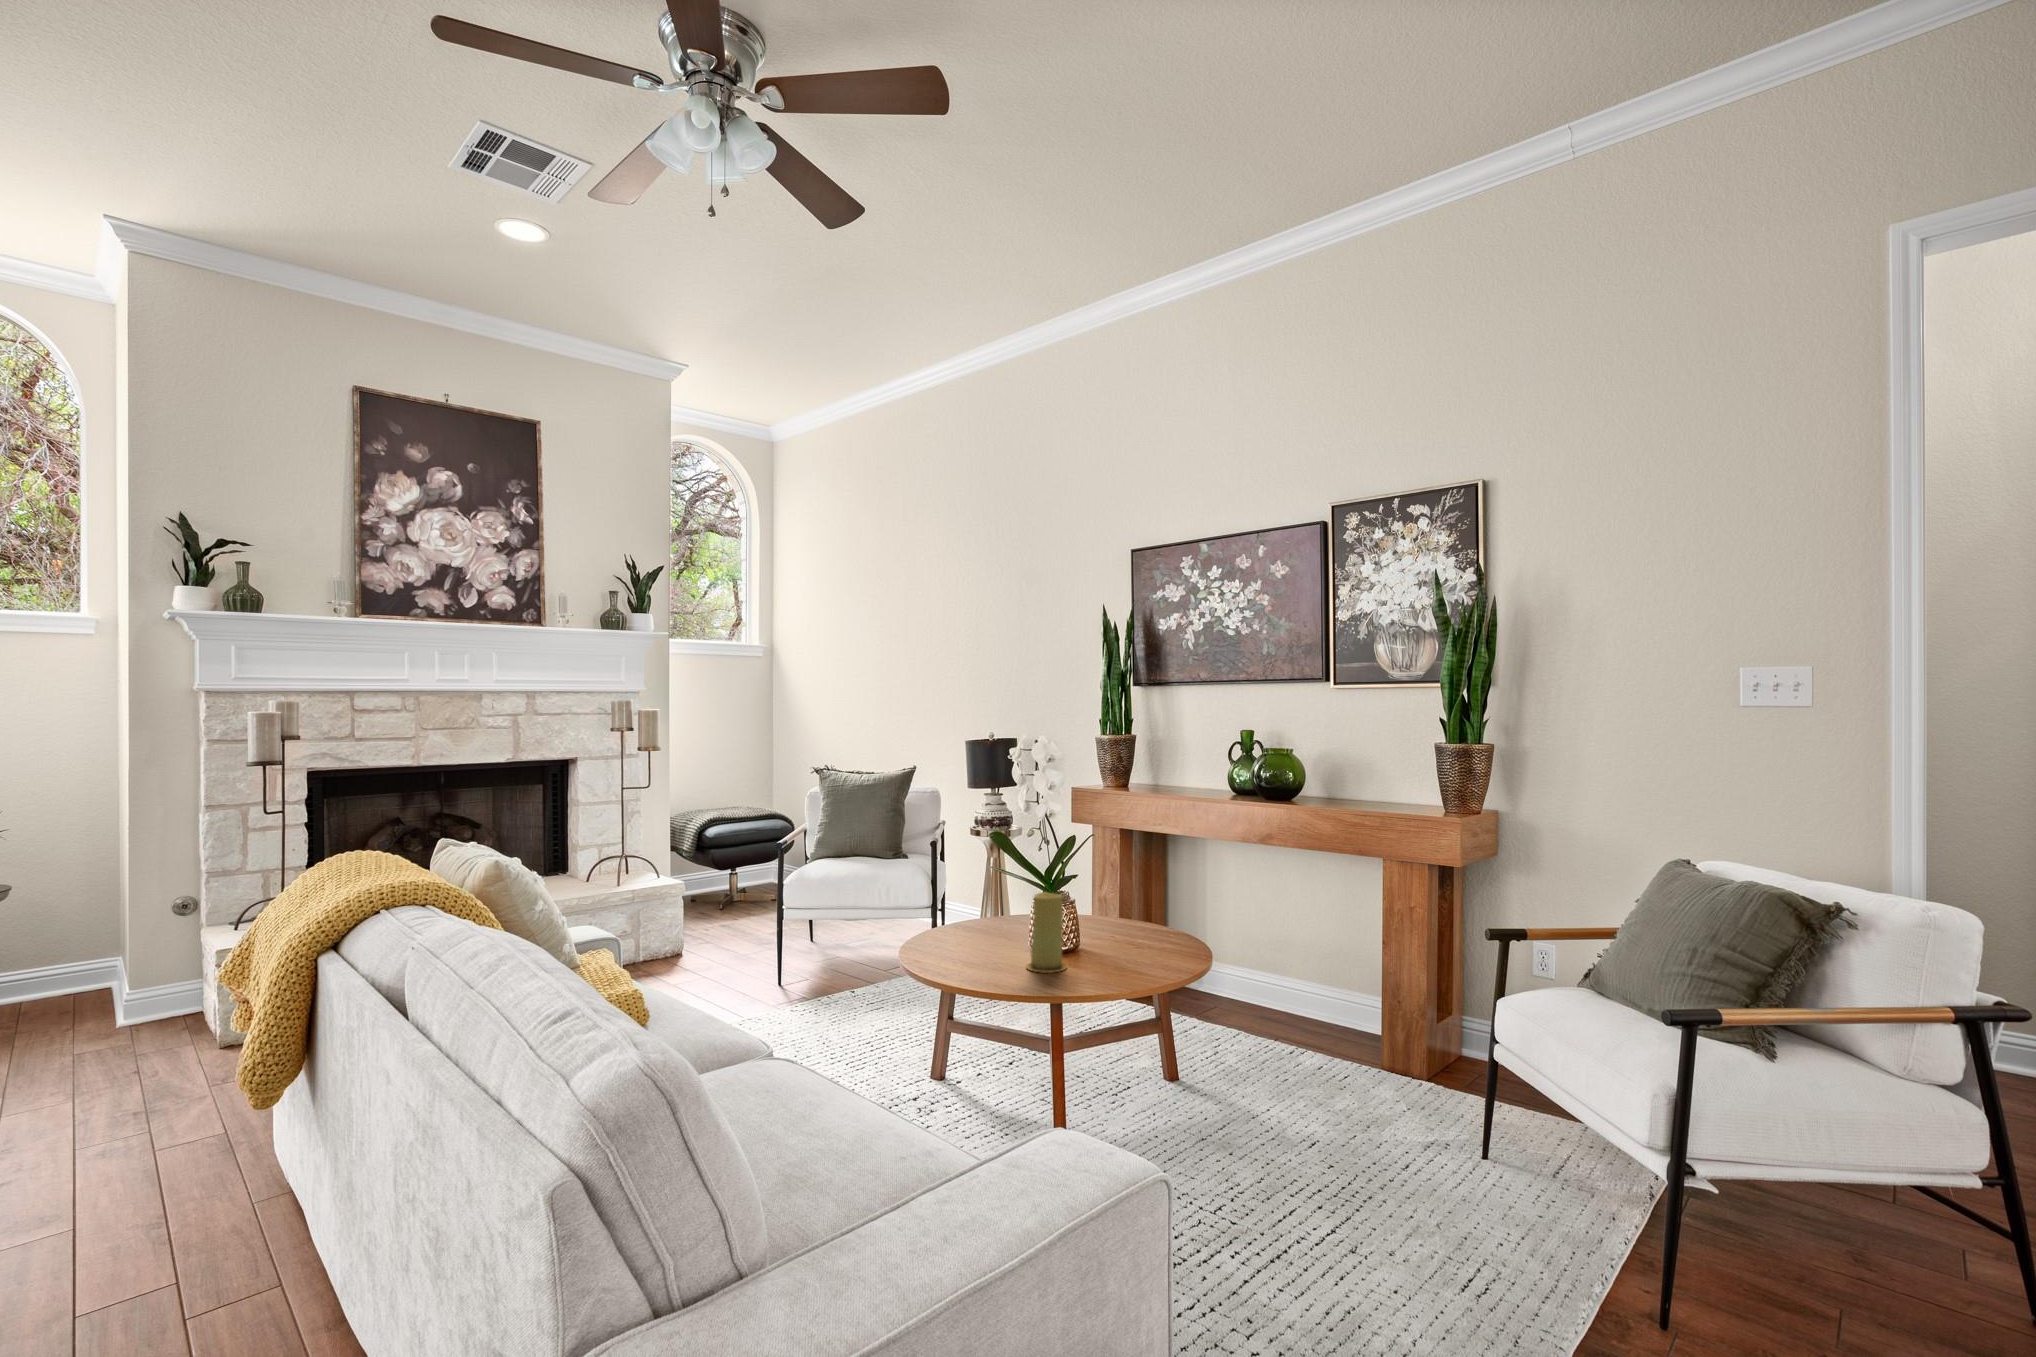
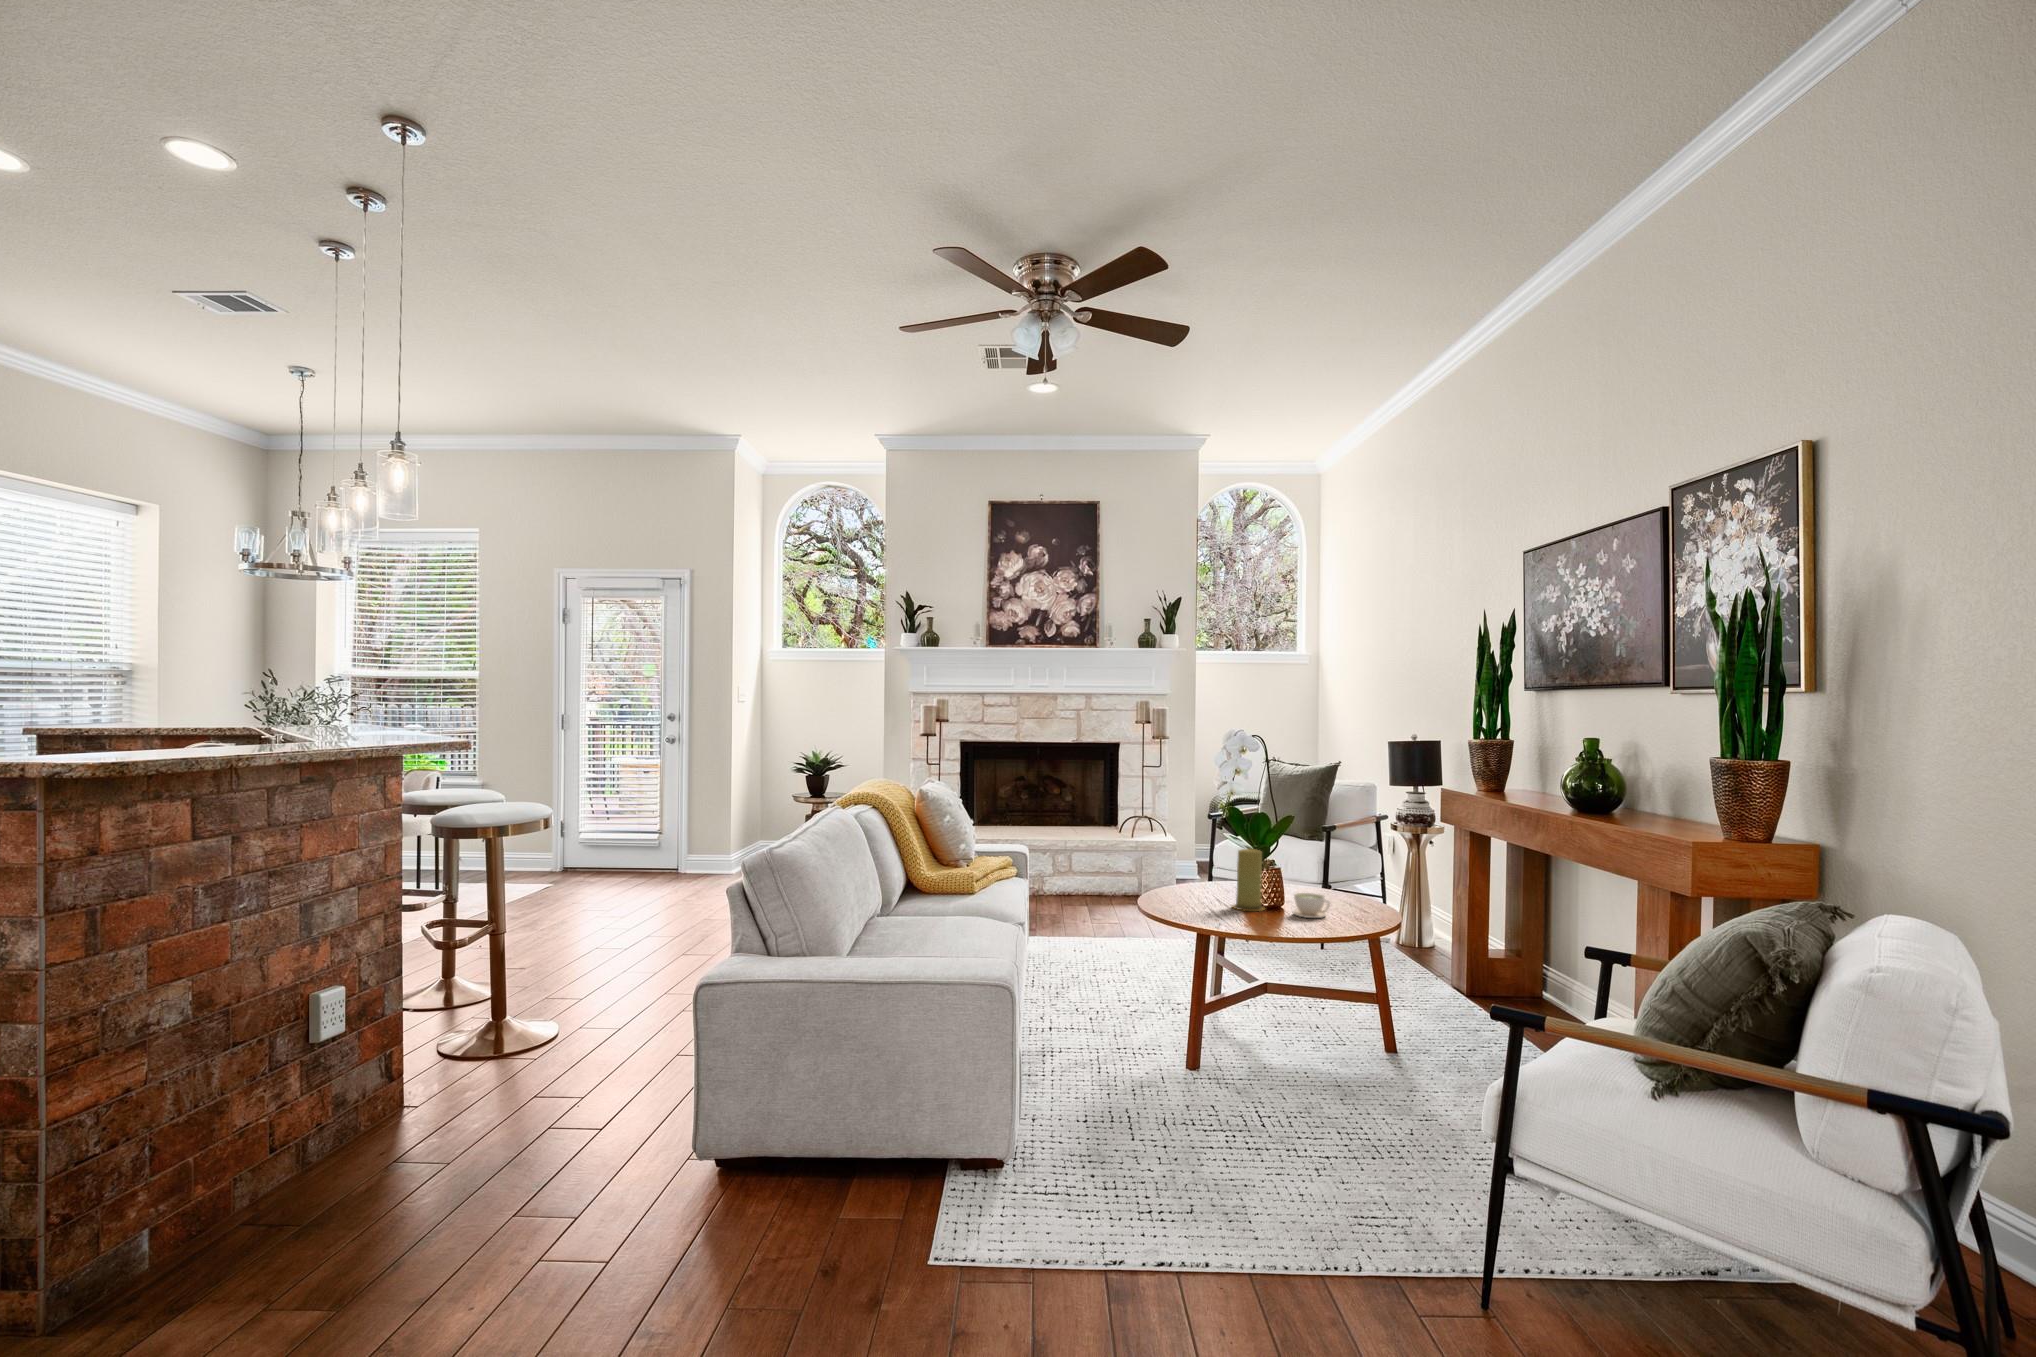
coffee cup: none [1102,935,1144,966] -> present [1293,893,1330,918]

